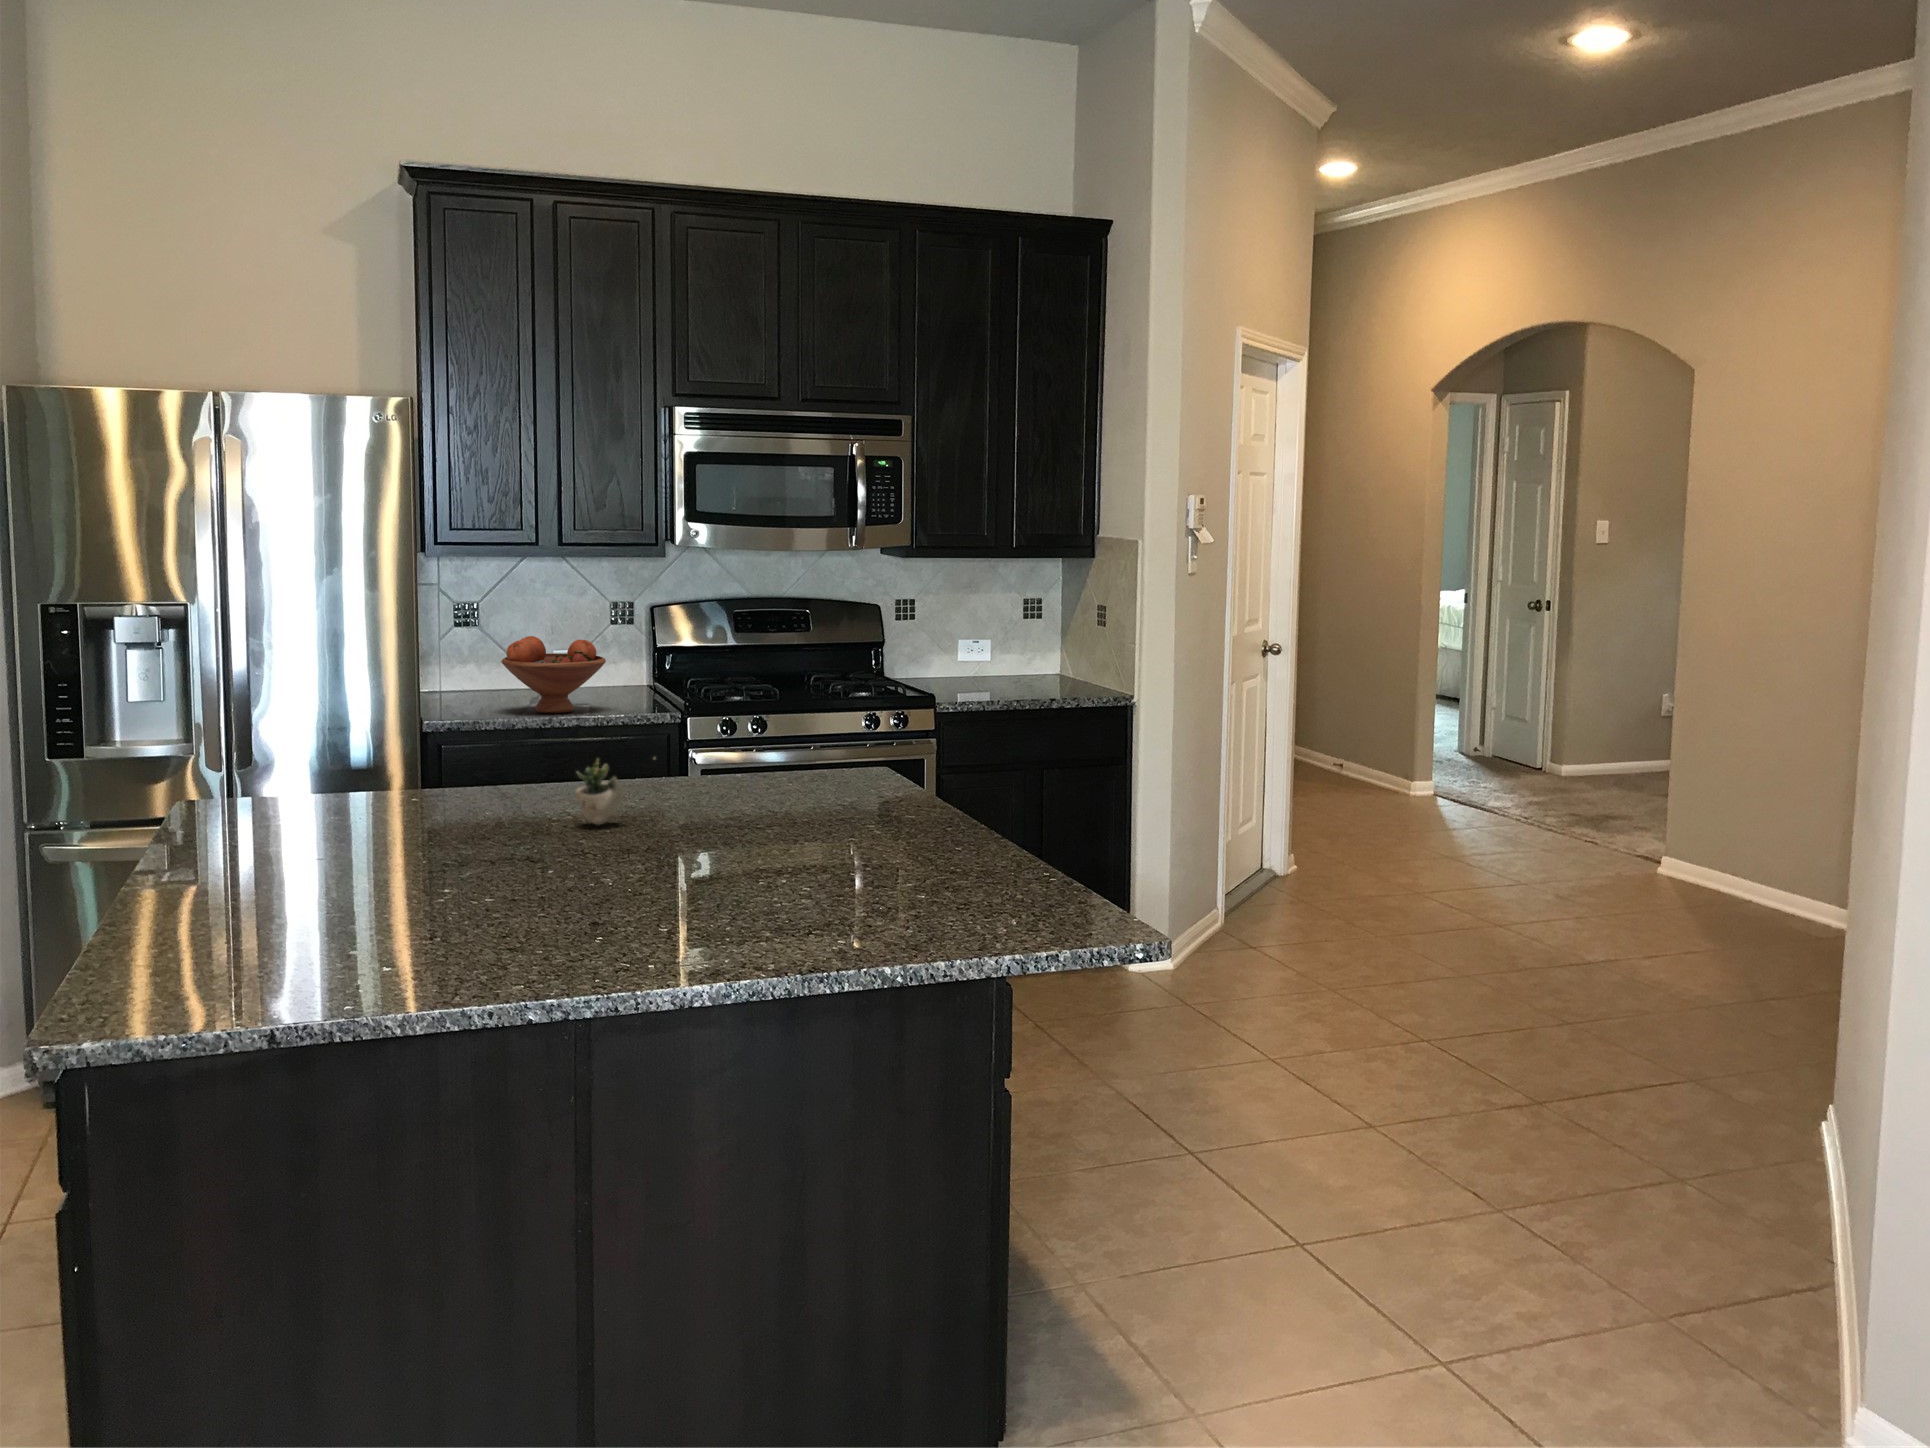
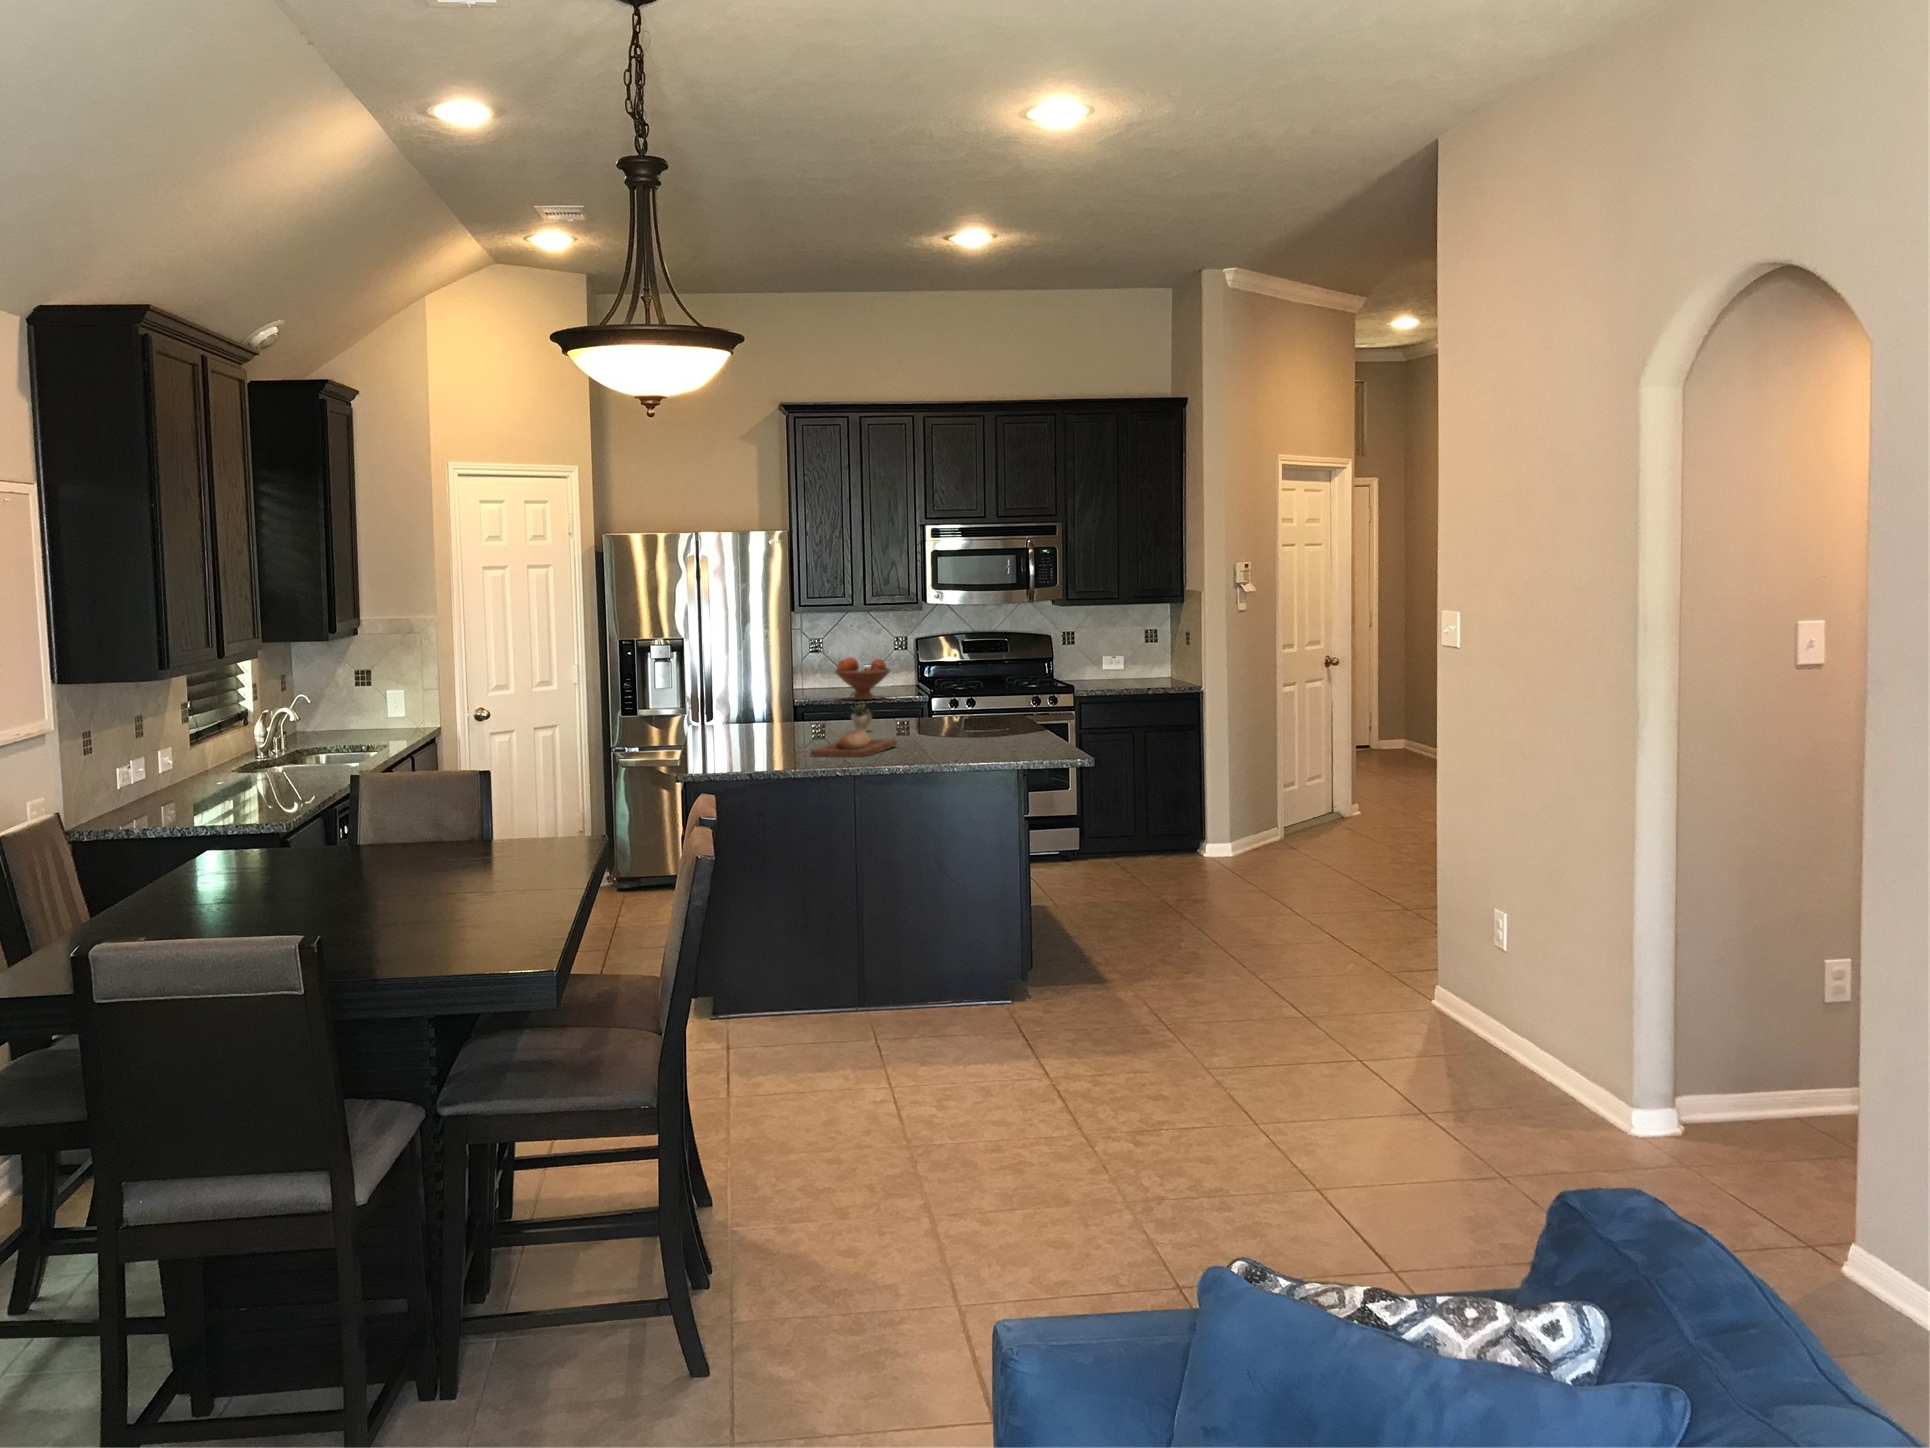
bread loaf: none [508,863,724,964] -> present [810,730,897,757]

